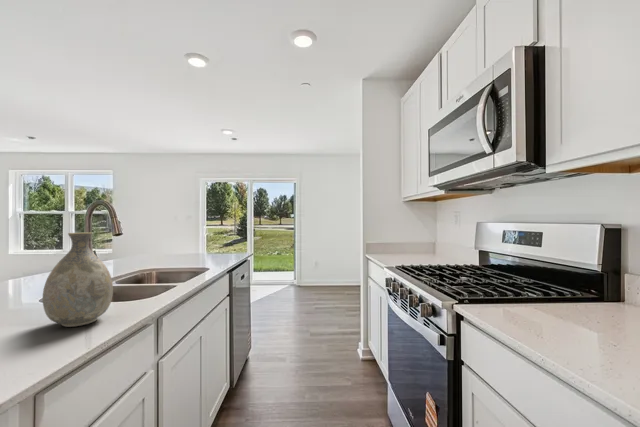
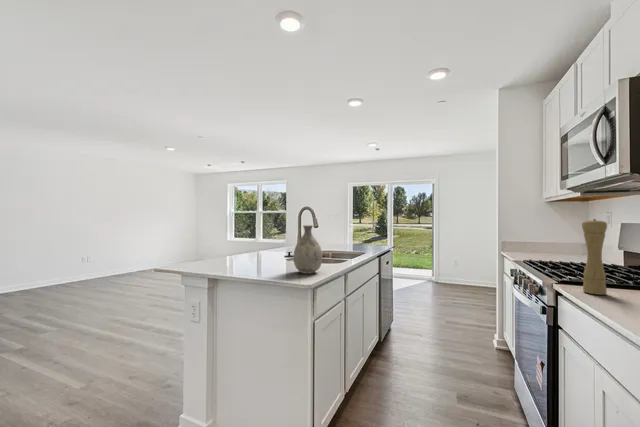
pepper mill: none [490,217,519,317] -> present [582,219,607,295]

